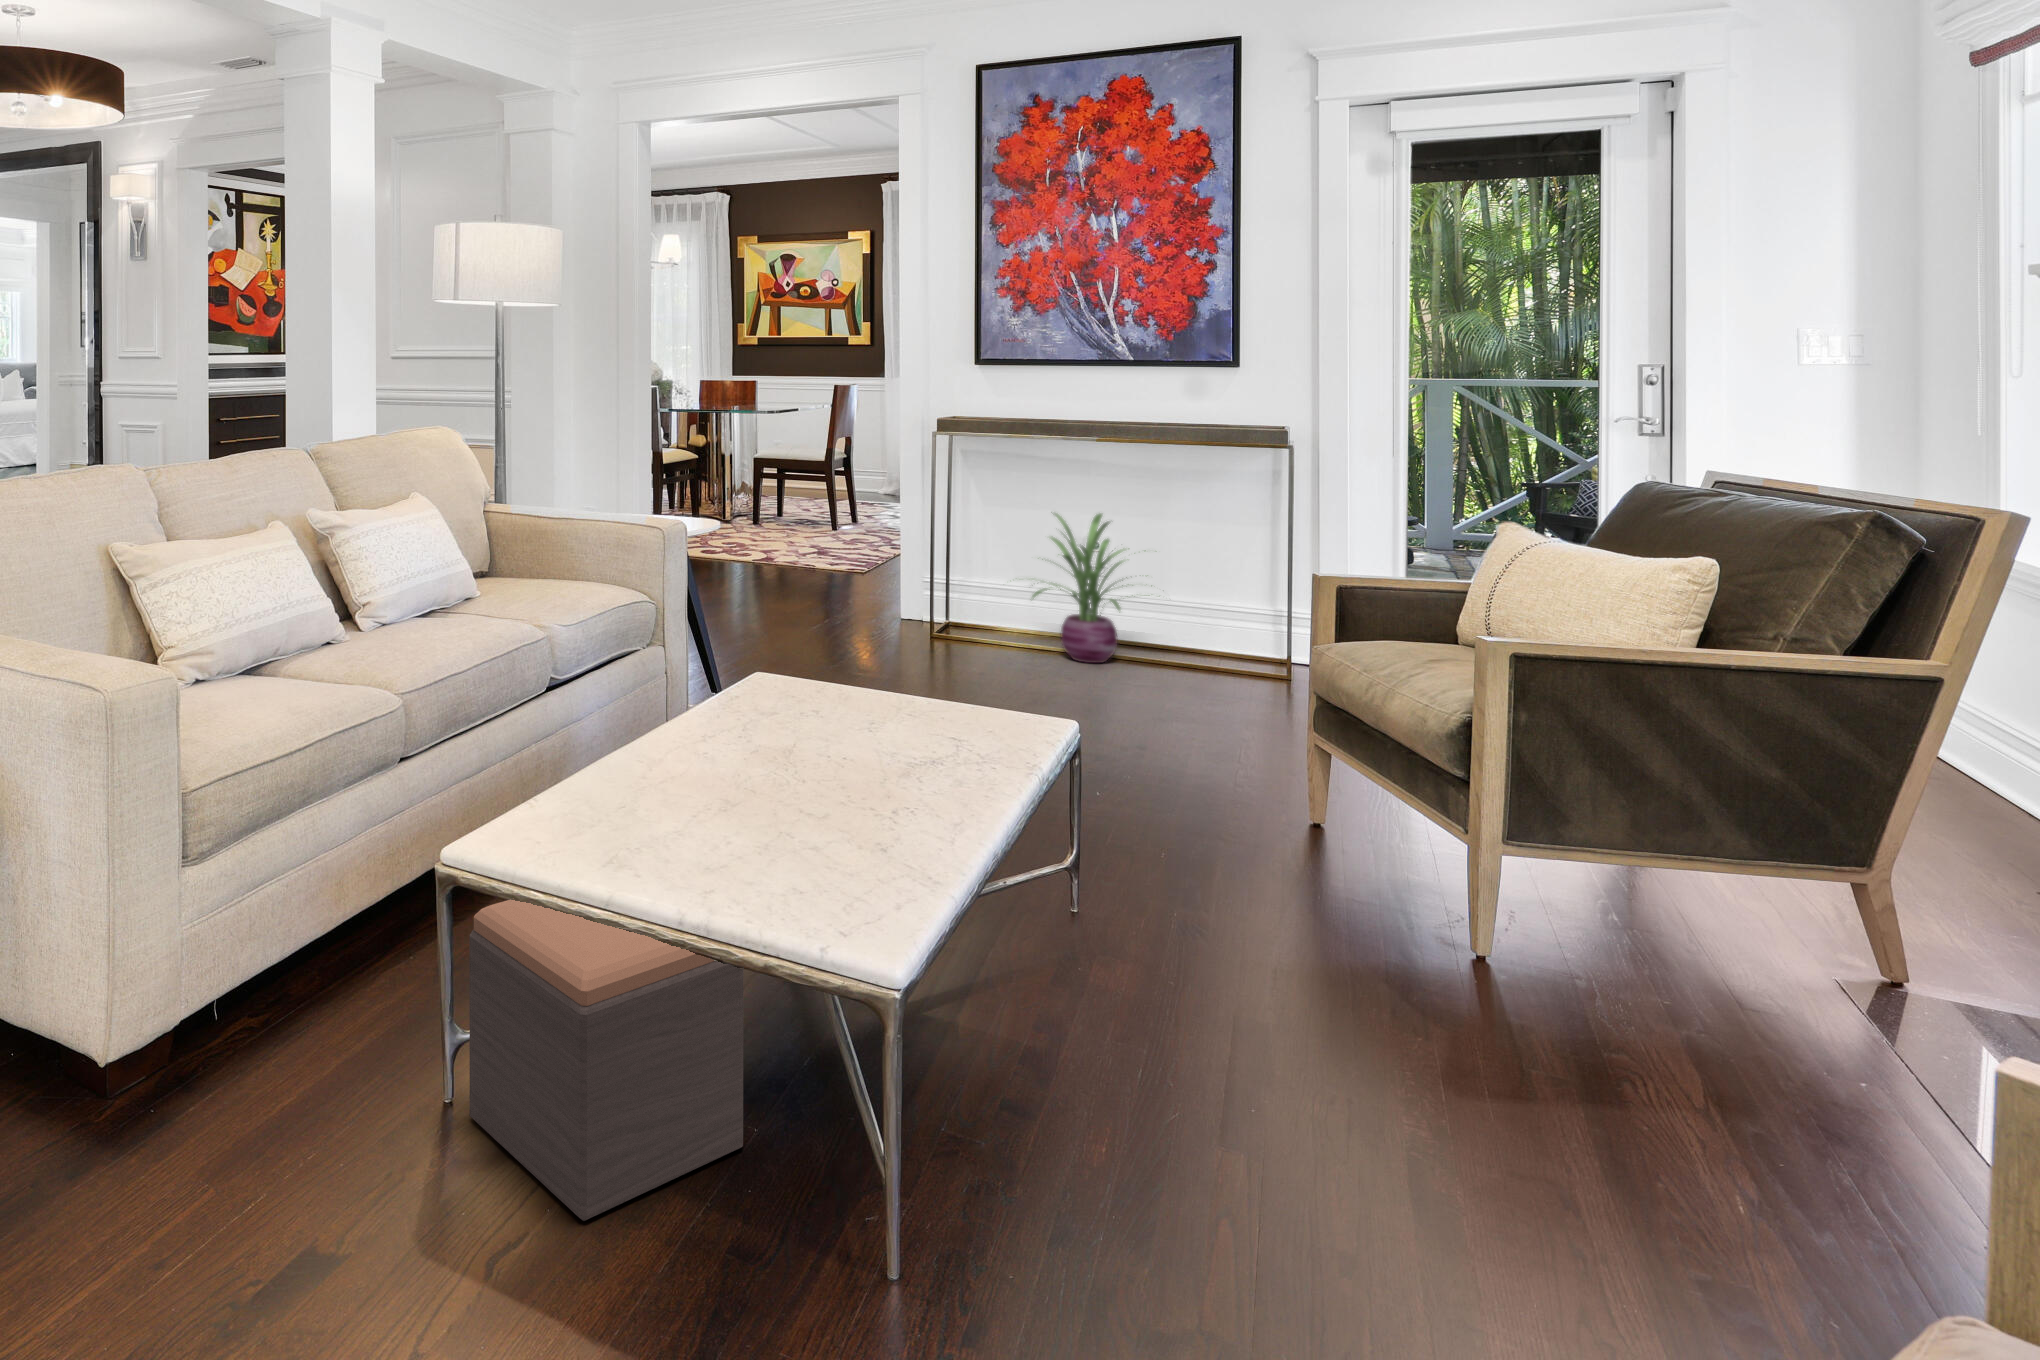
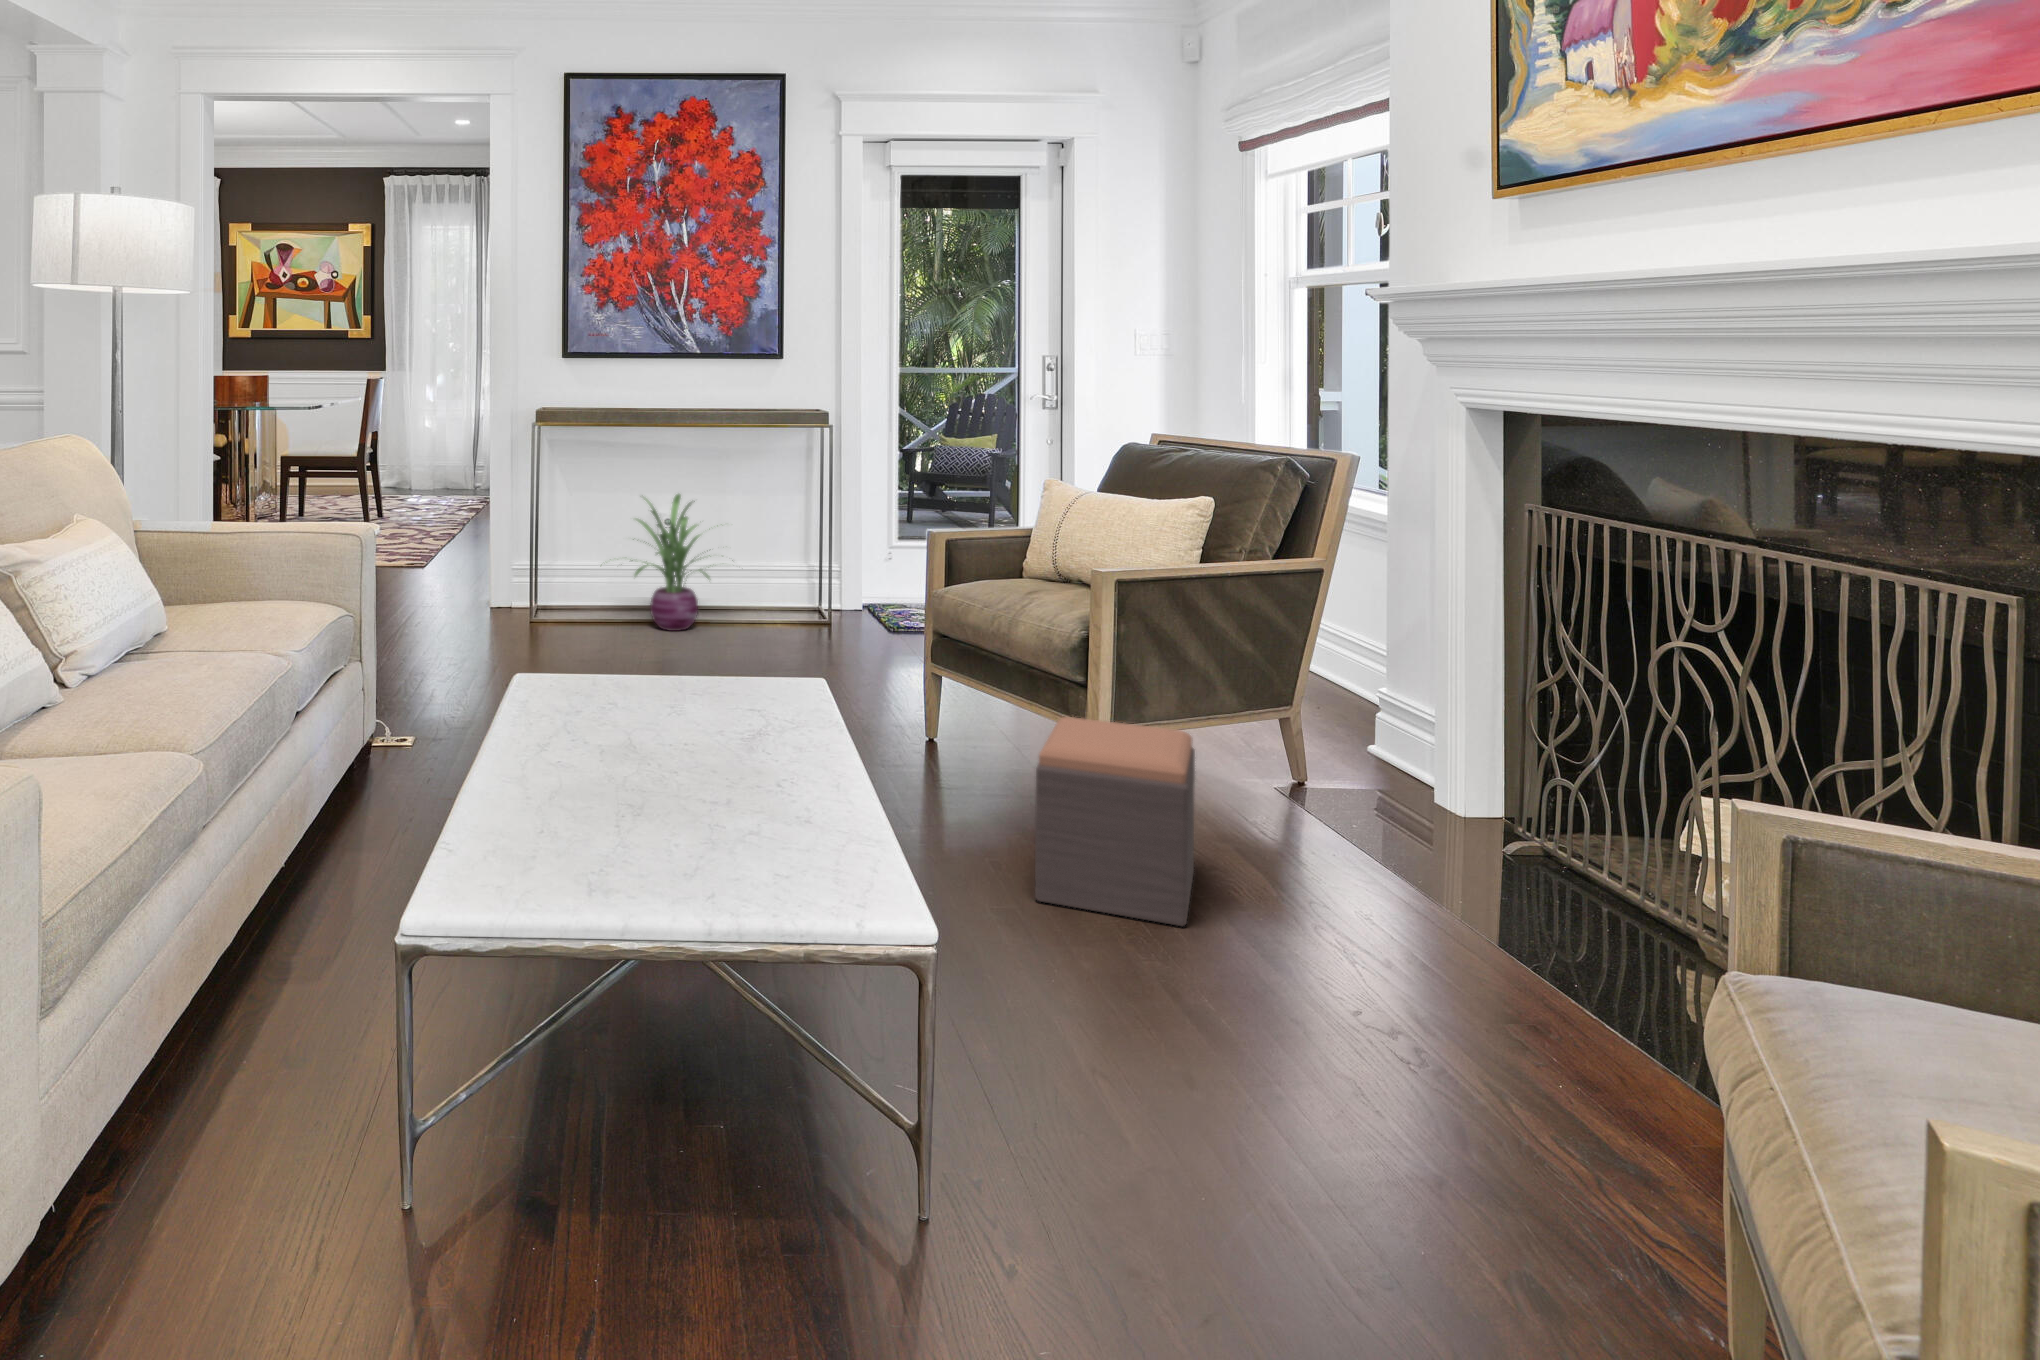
footstool: present [469,899,743,1221] -> present [1035,717,1195,926]

